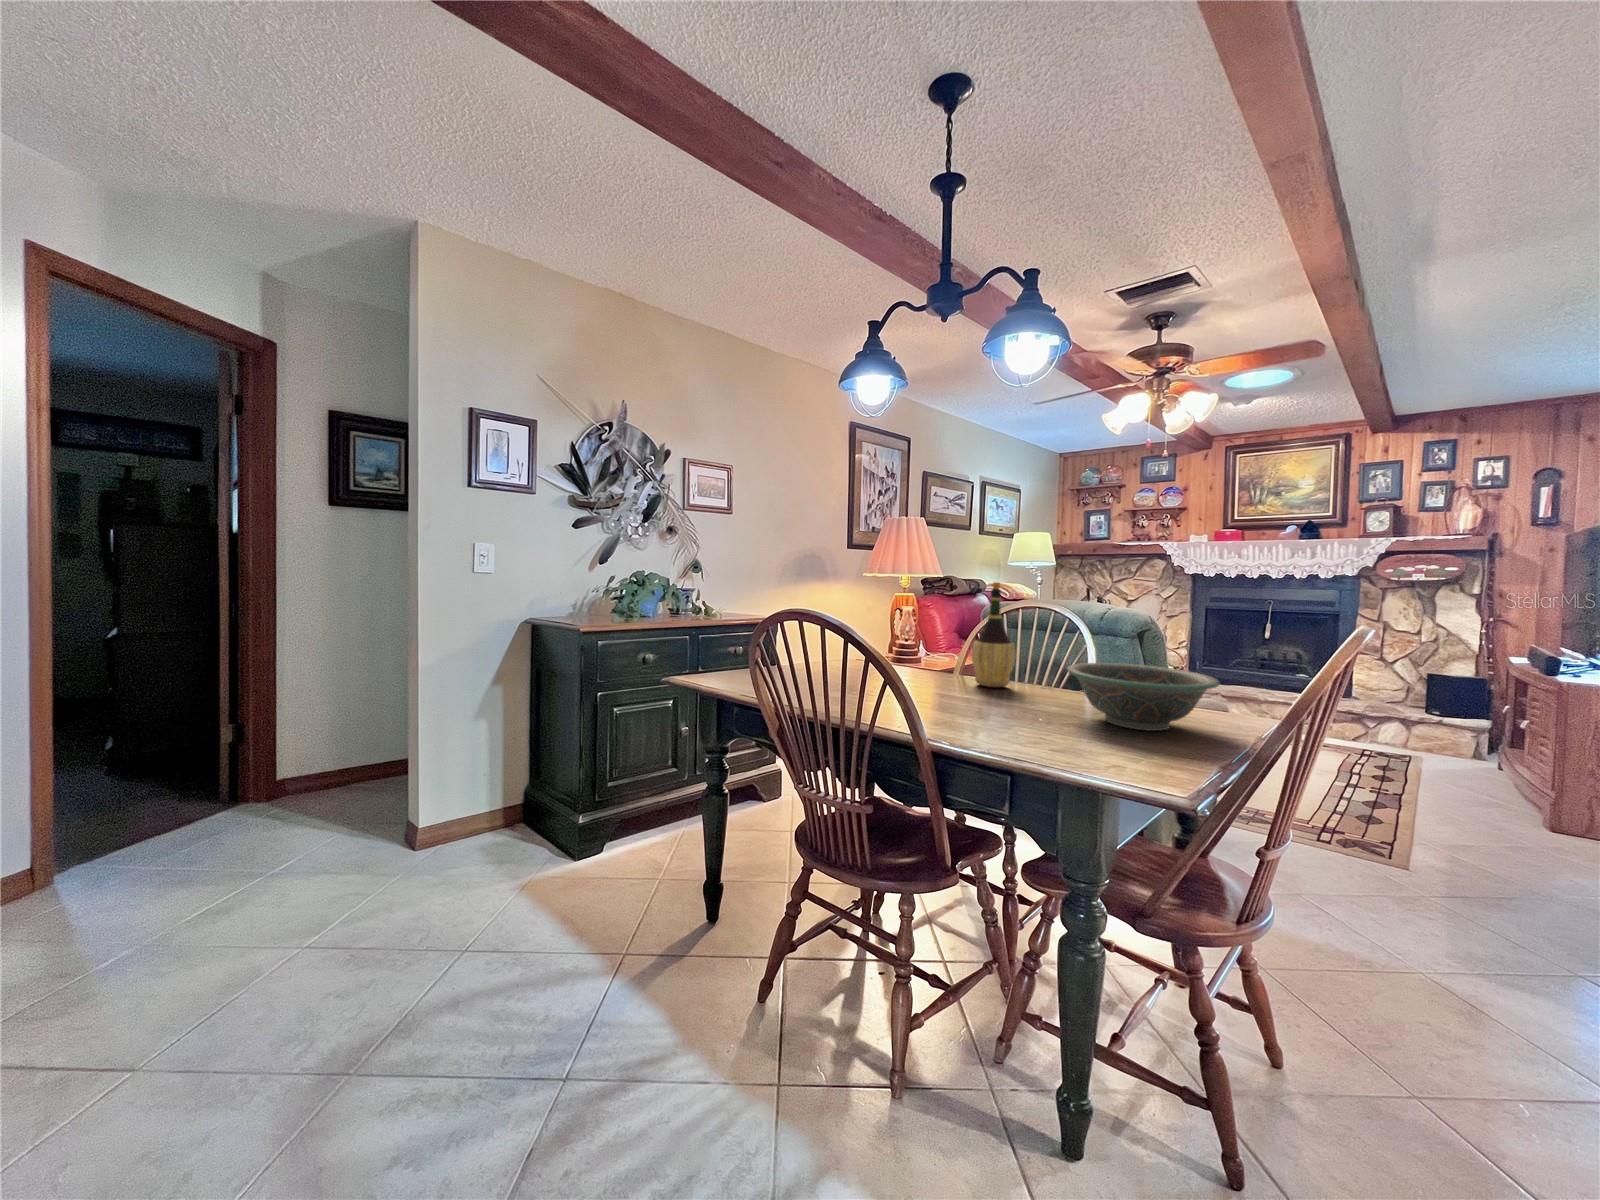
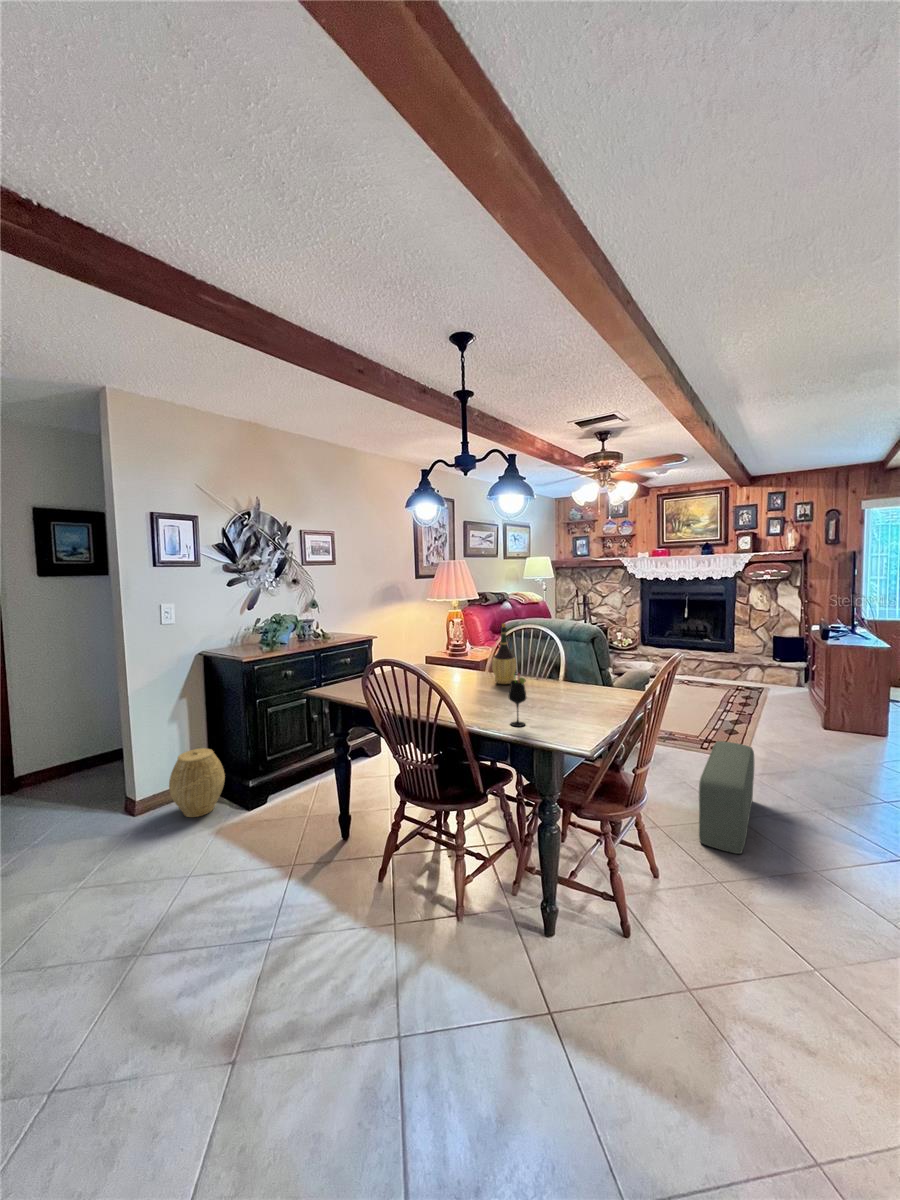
wine glass: none [1015,643,1054,748] -> present [509,673,526,726]
decorative bowl: present [1067,663,1220,731] -> none [540,670,614,708]
woven basket: none [465,758,547,859] -> present [169,748,225,817]
pouf: none [1359,828,1477,1052] -> present [699,741,754,854]

